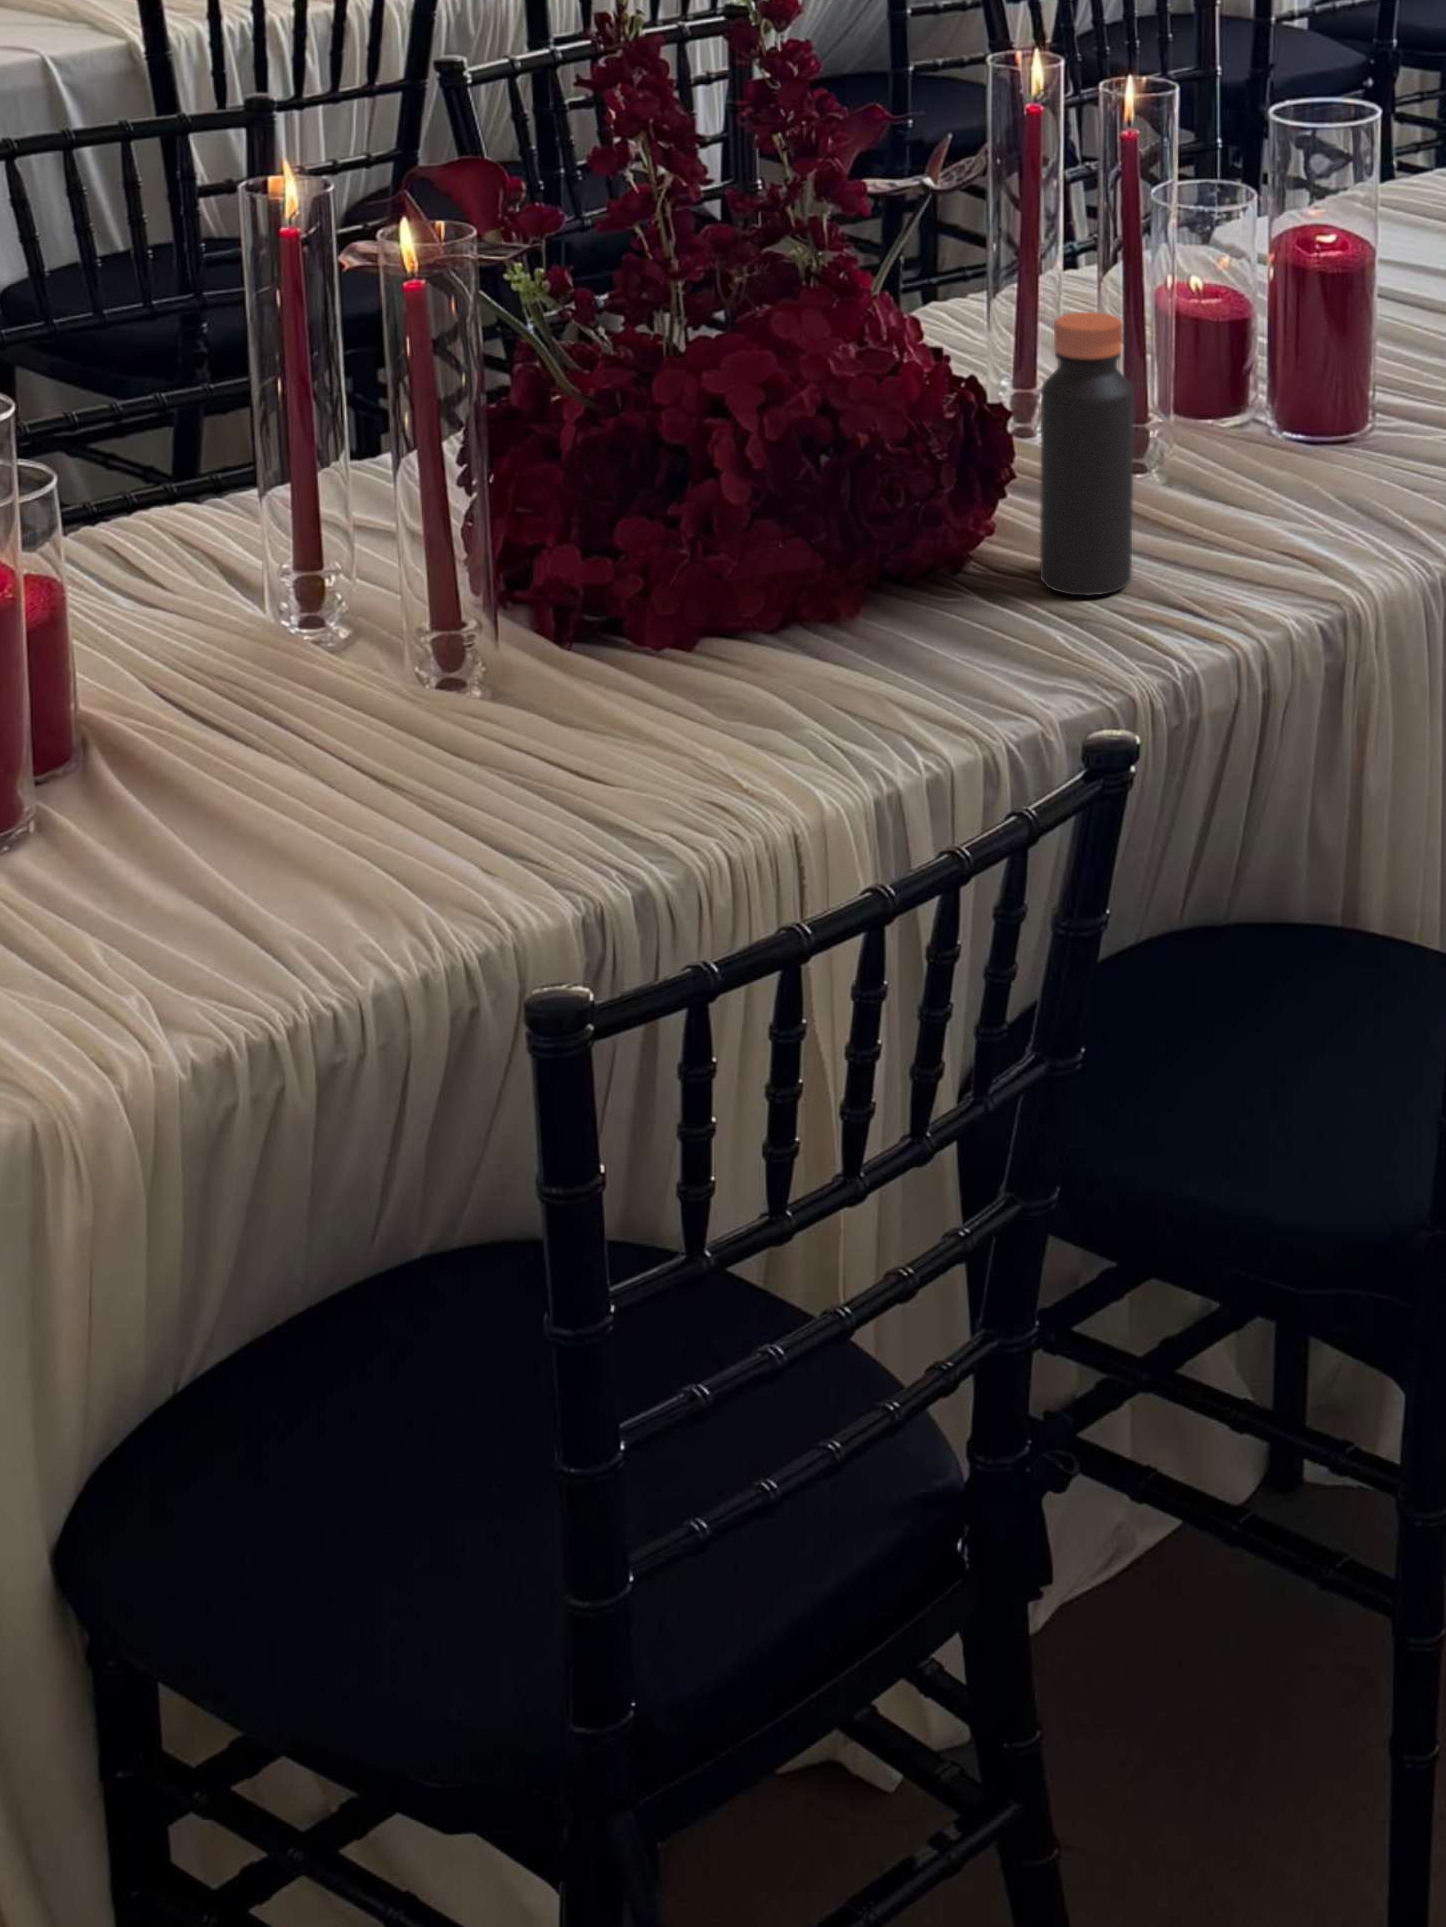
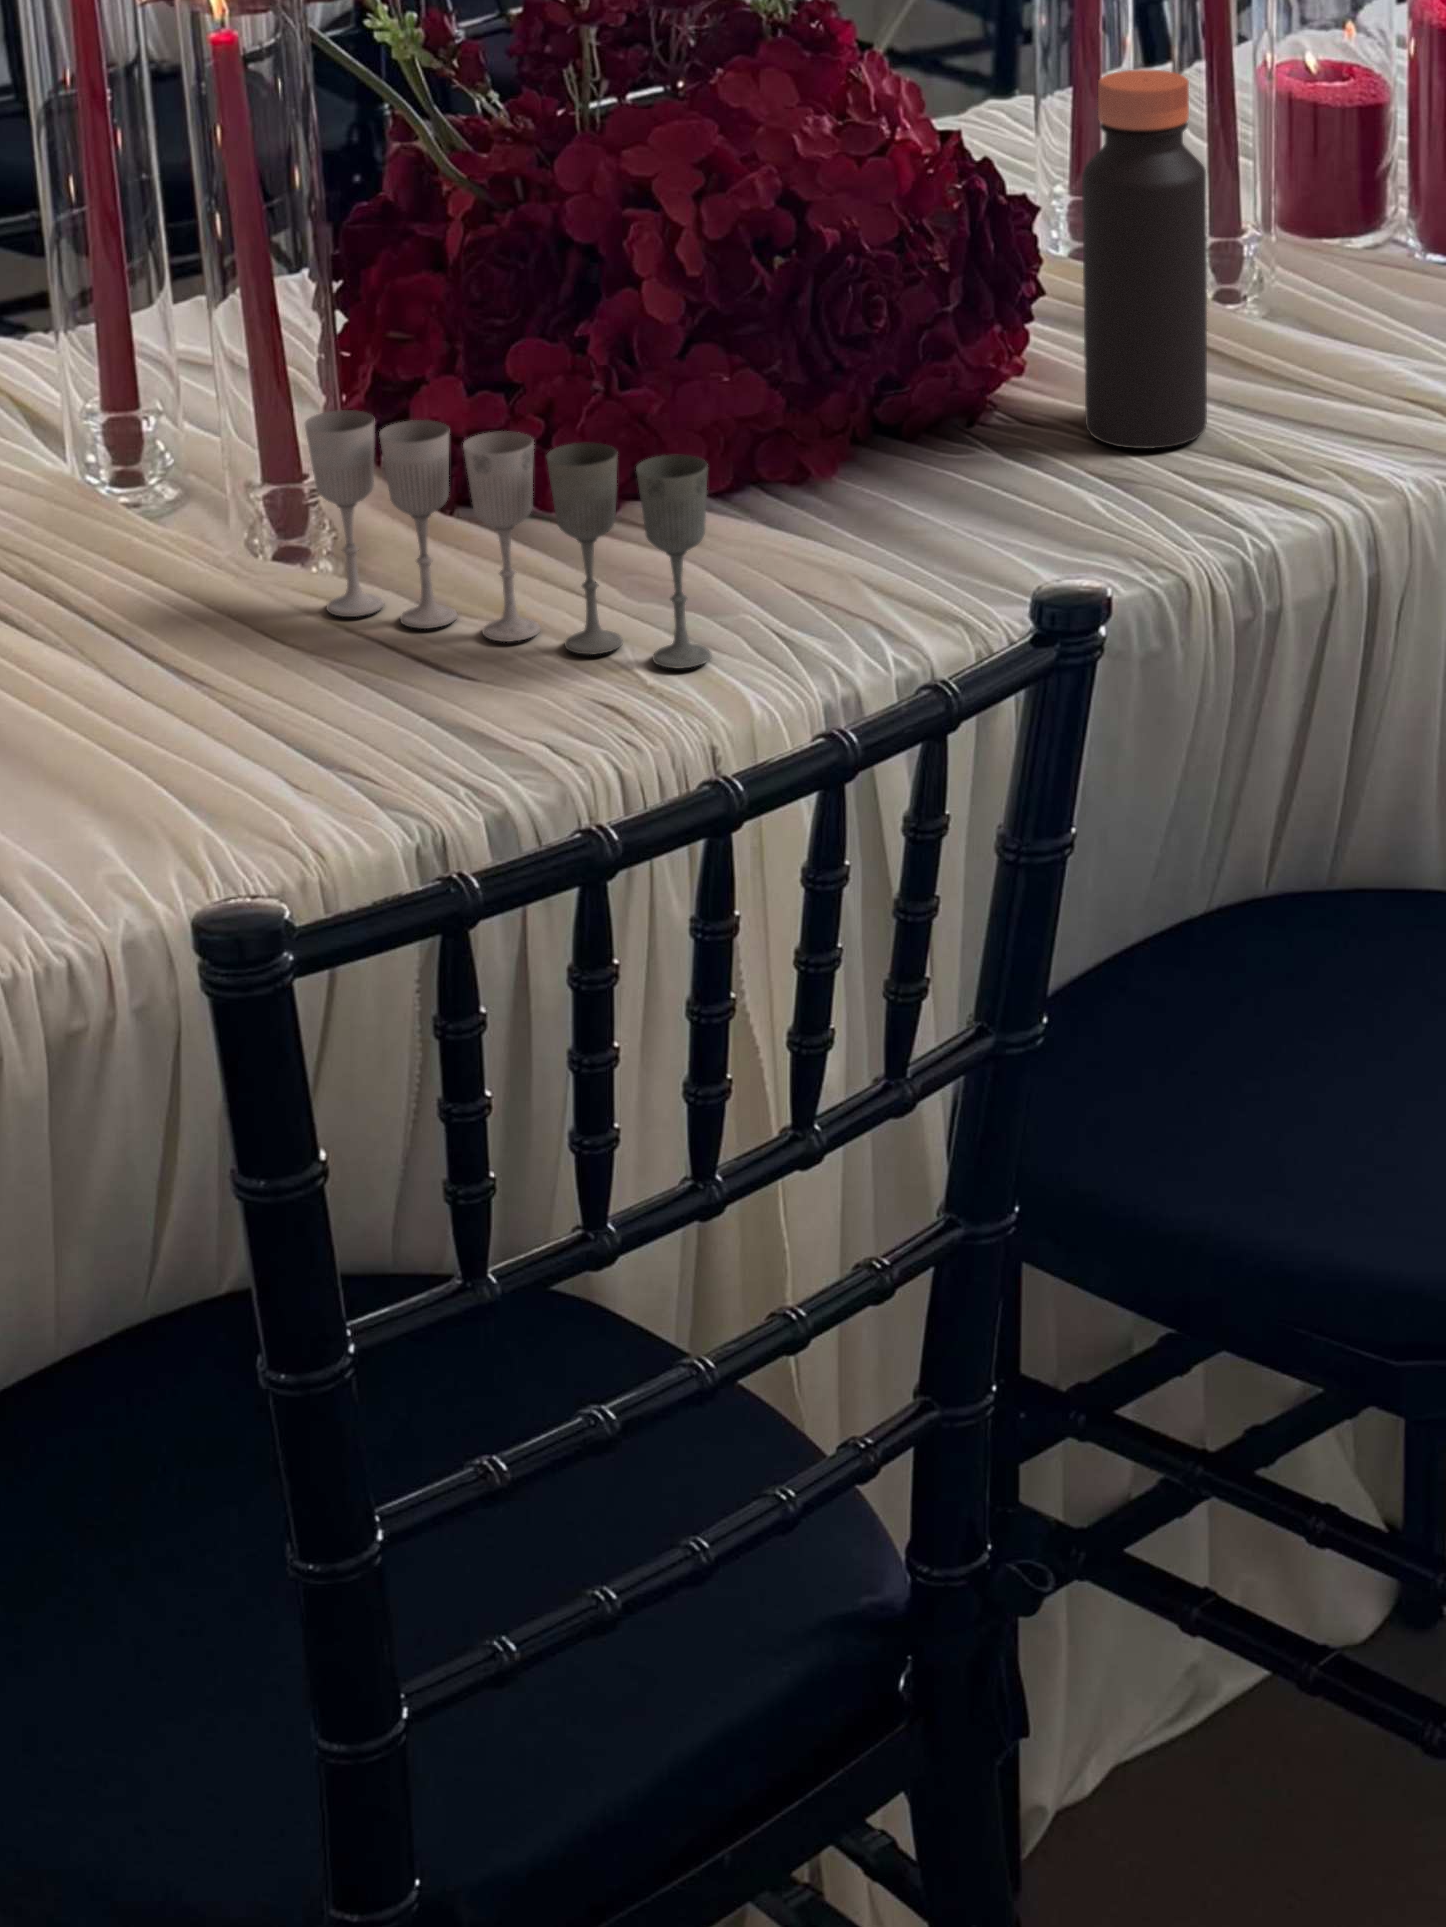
wine glass: none [471,576,785,772] -> present [305,410,711,668]

